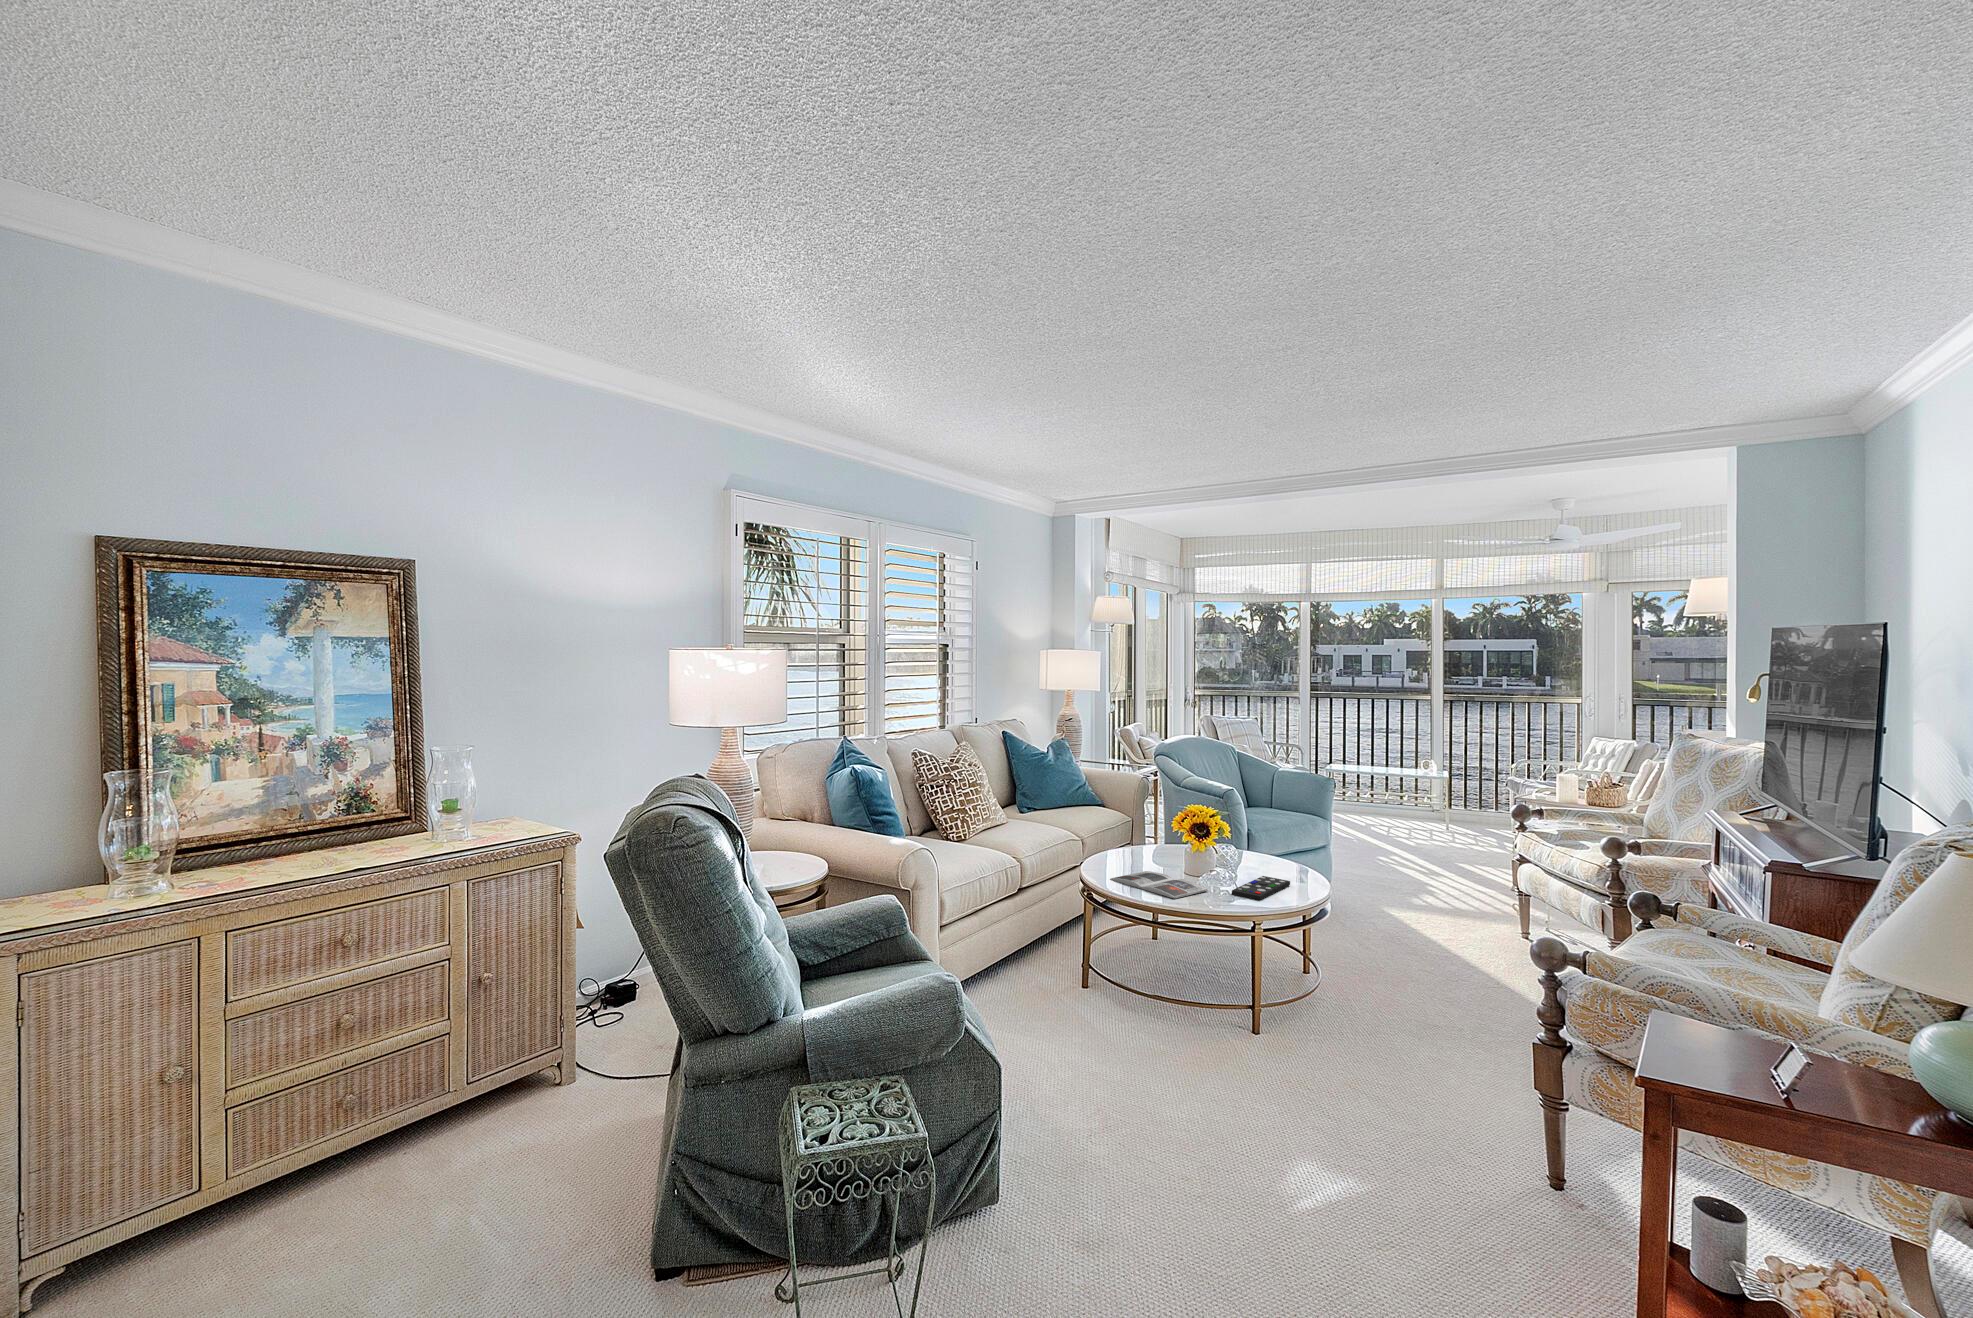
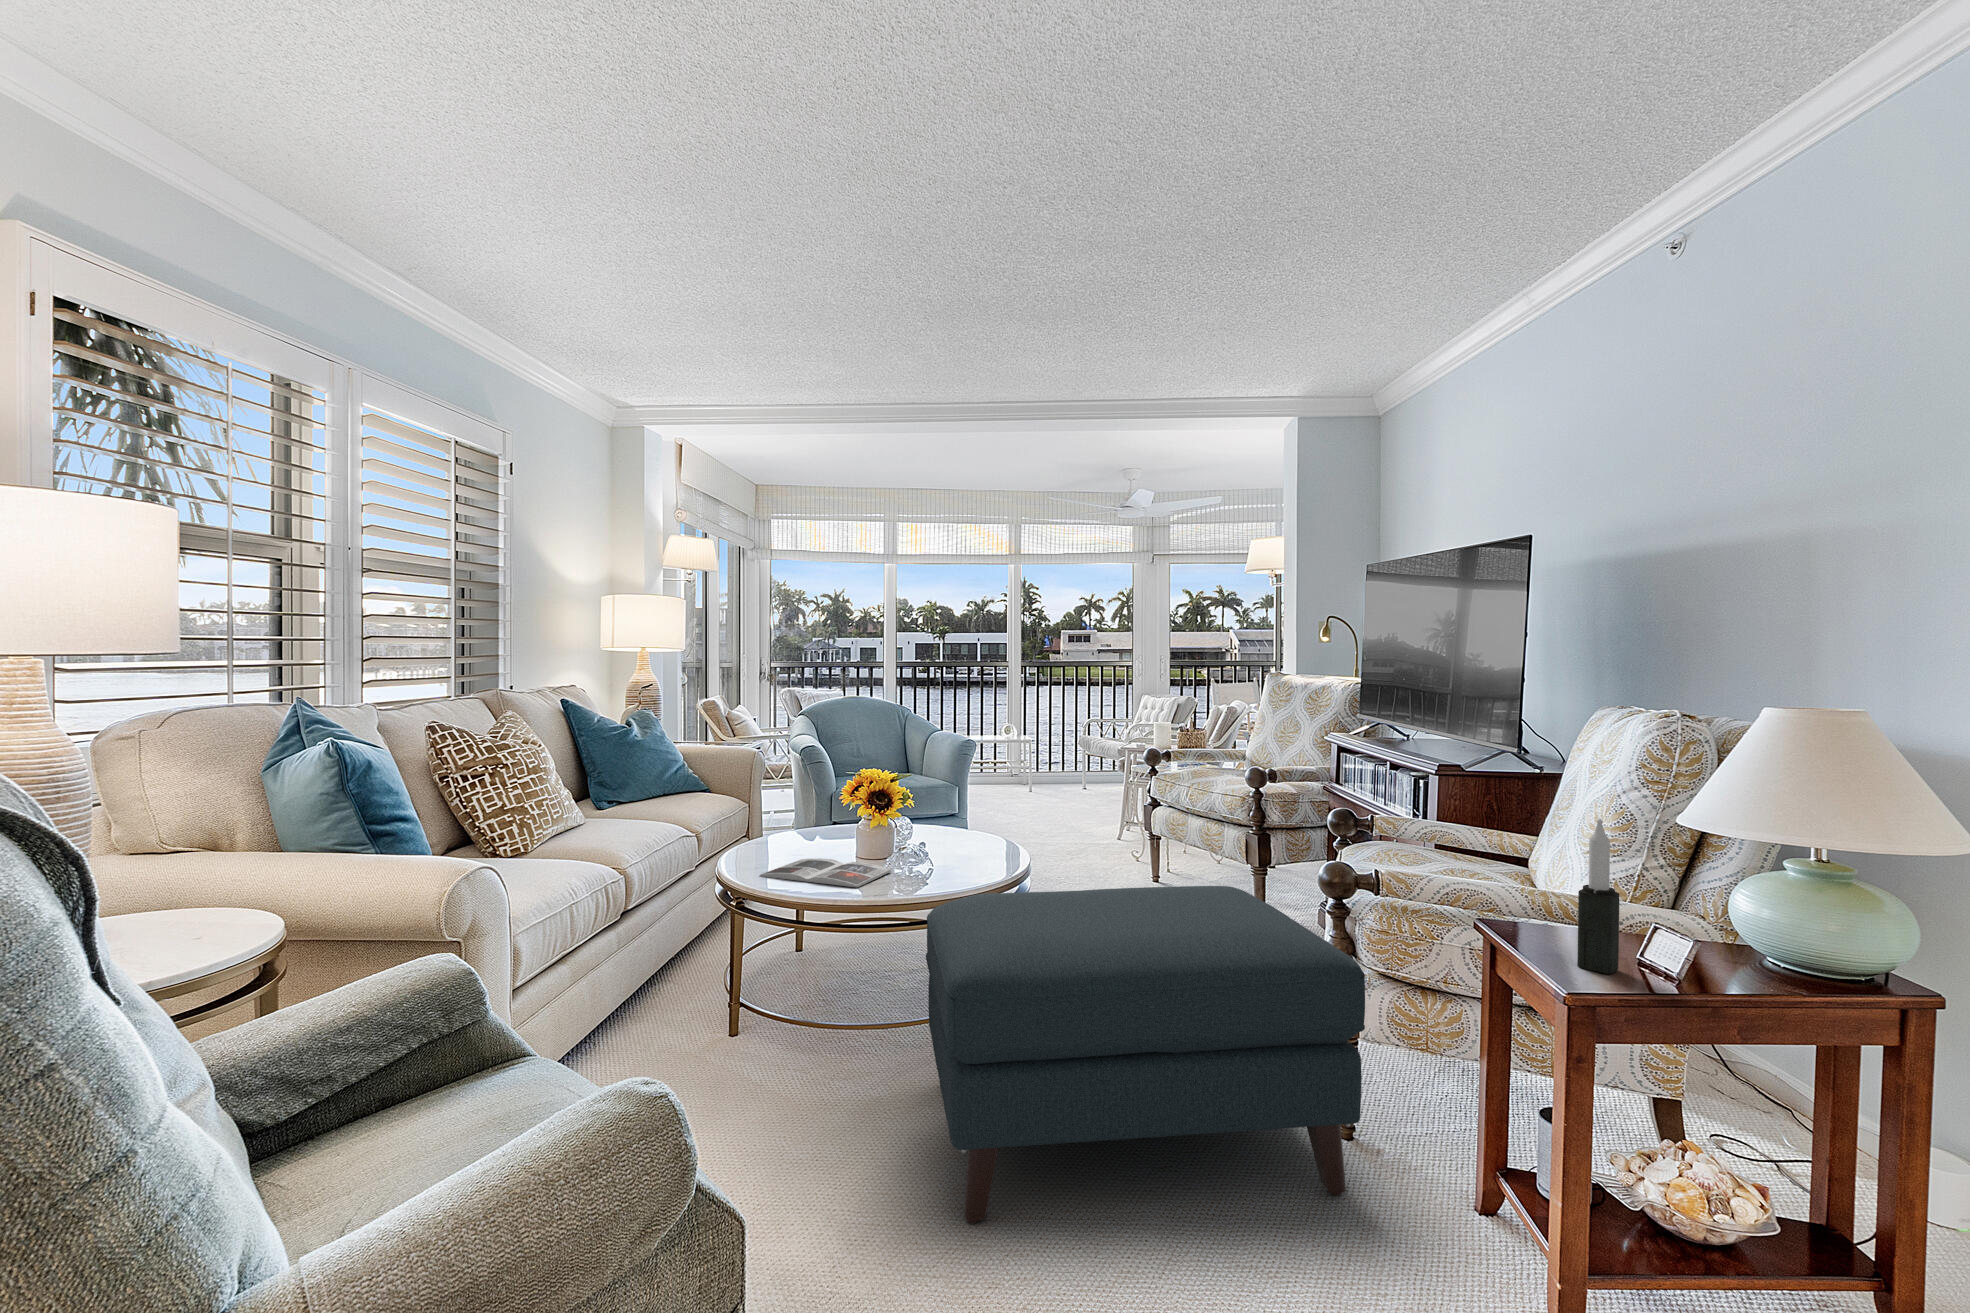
remote control: present [1232,876,1290,900] -> none [921,845,979,873]
ottoman: none [1186,918,1537,1212] -> present [926,886,1365,1224]
candle: none [1696,940,1740,1072] -> present [1577,819,1619,974]

